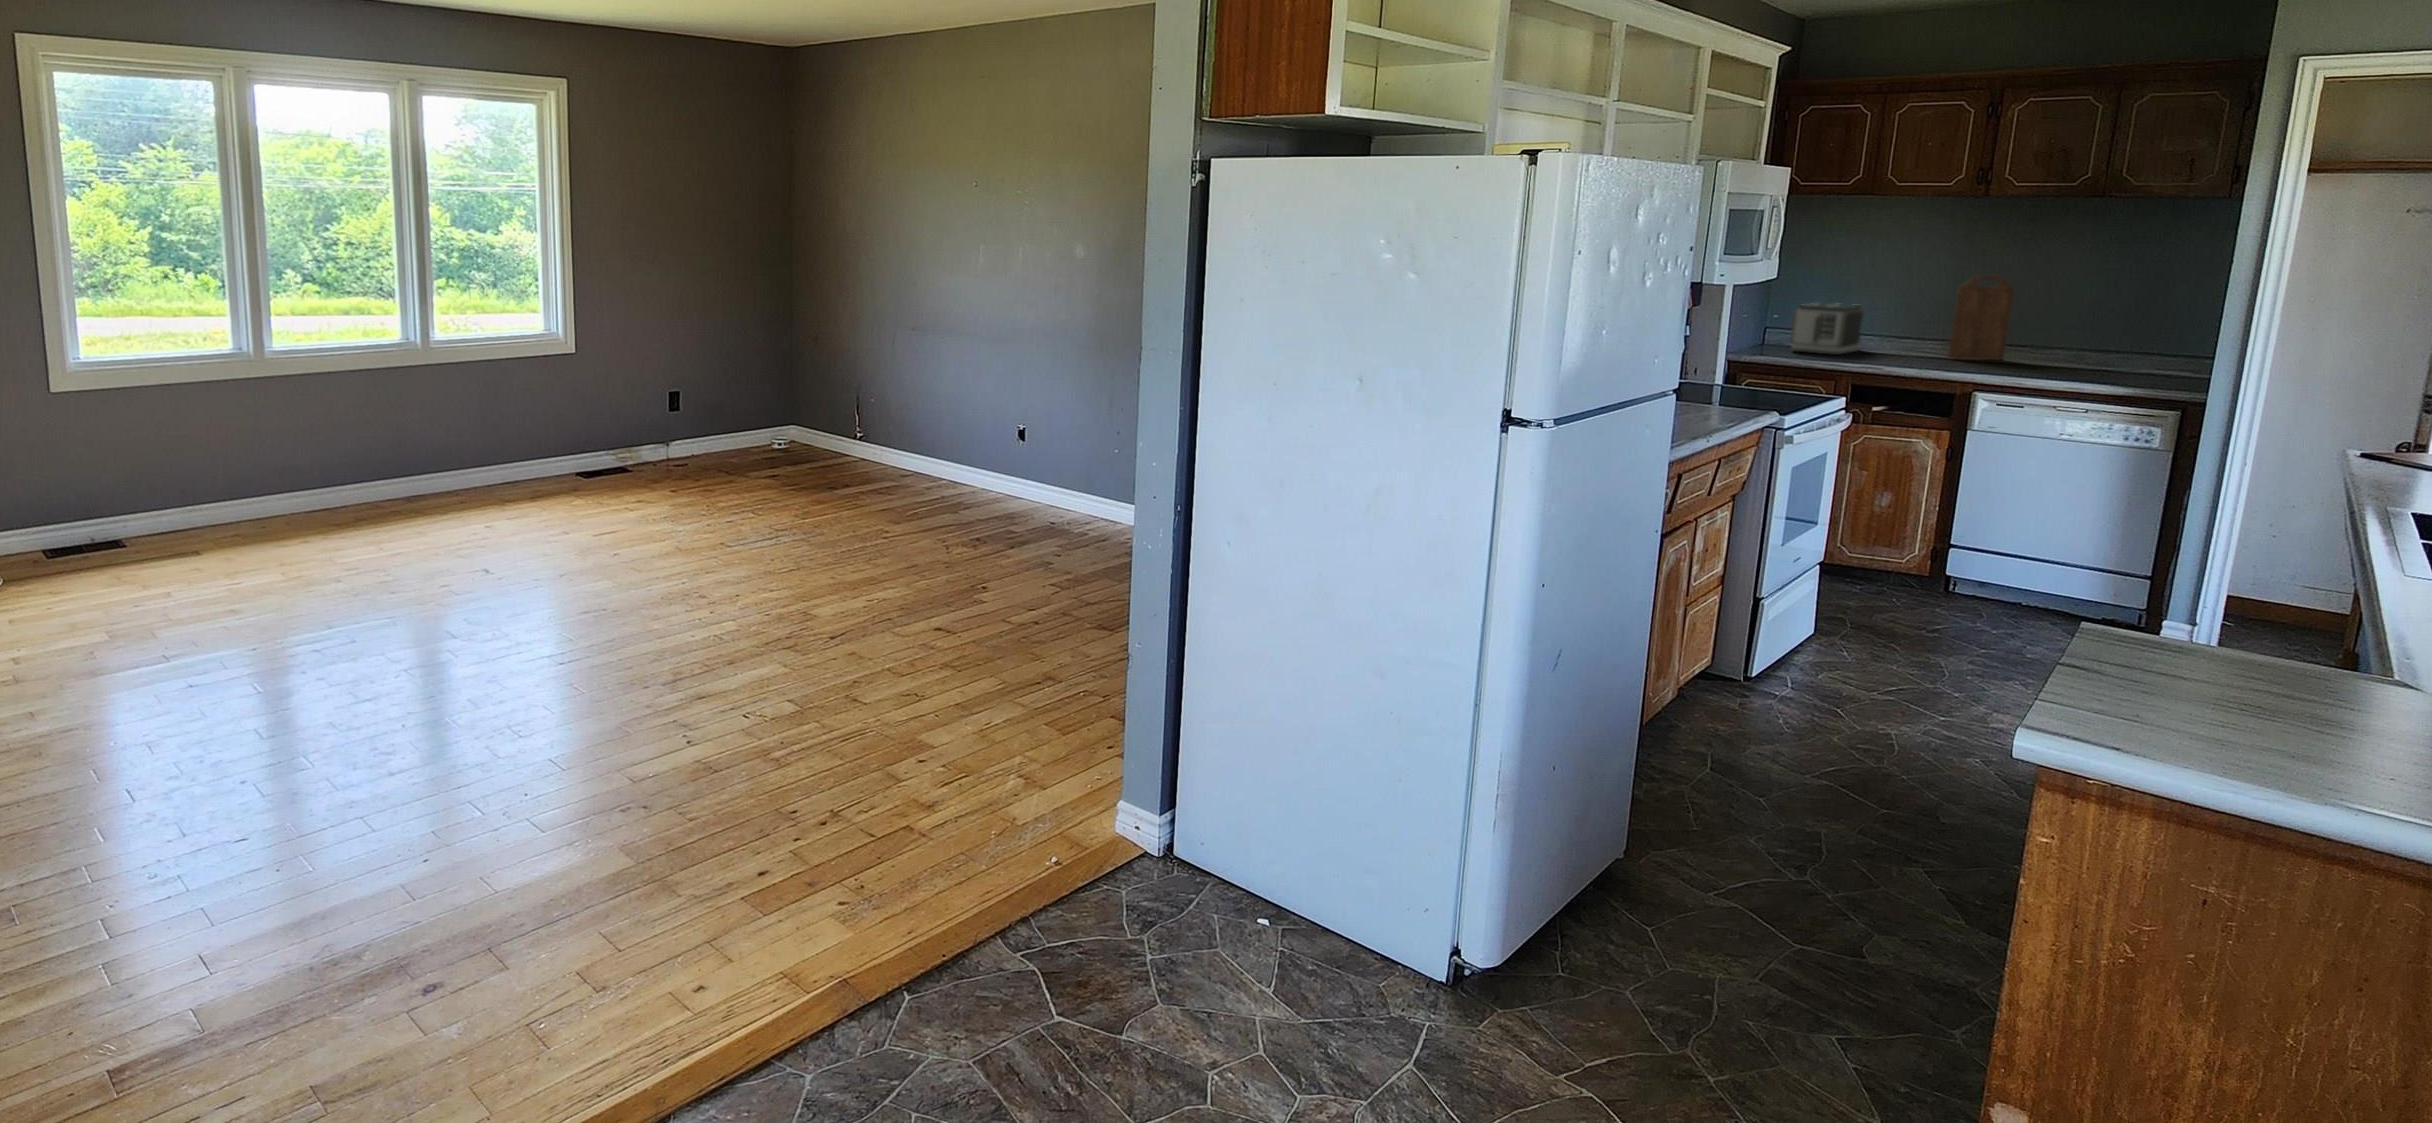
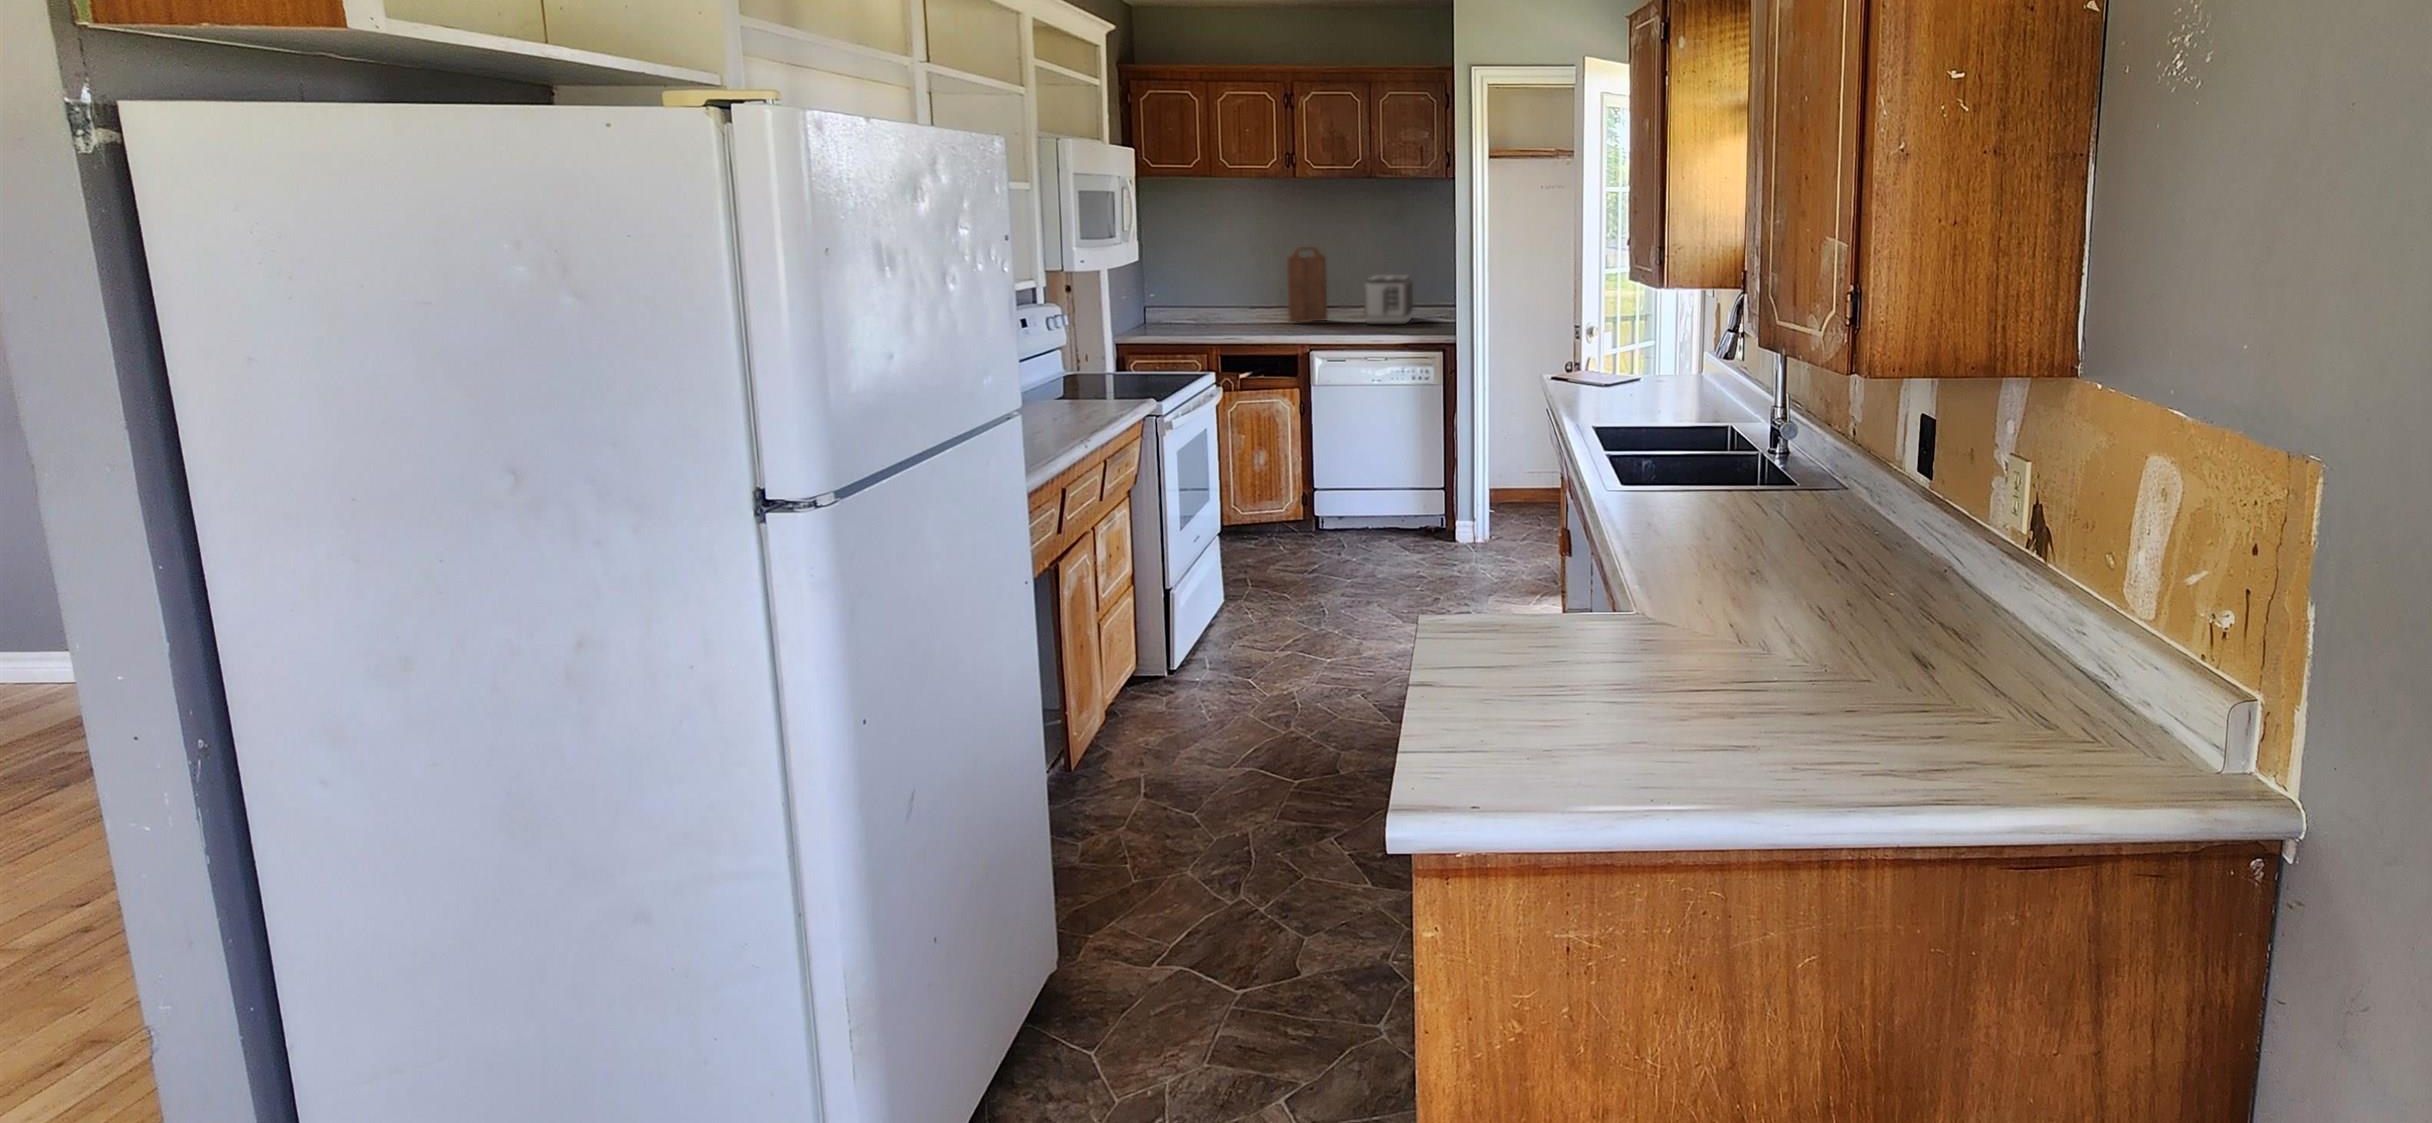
toaster: present [1790,303,1863,355] -> present [1364,276,1413,324]

